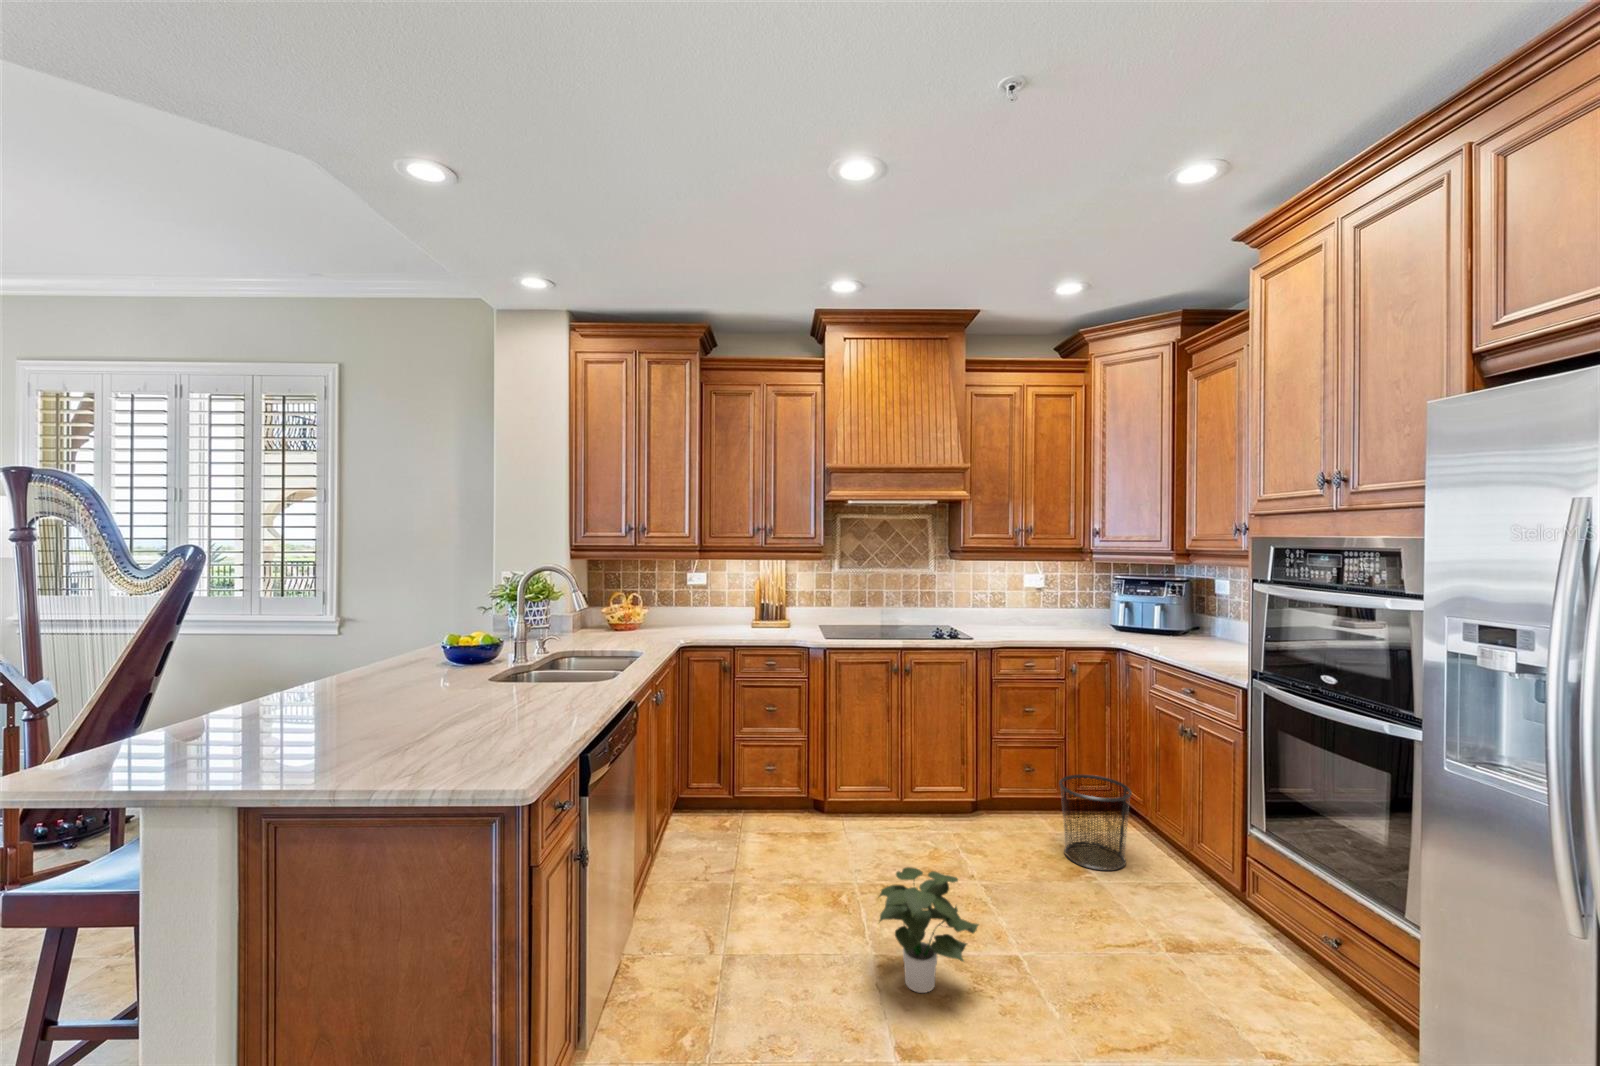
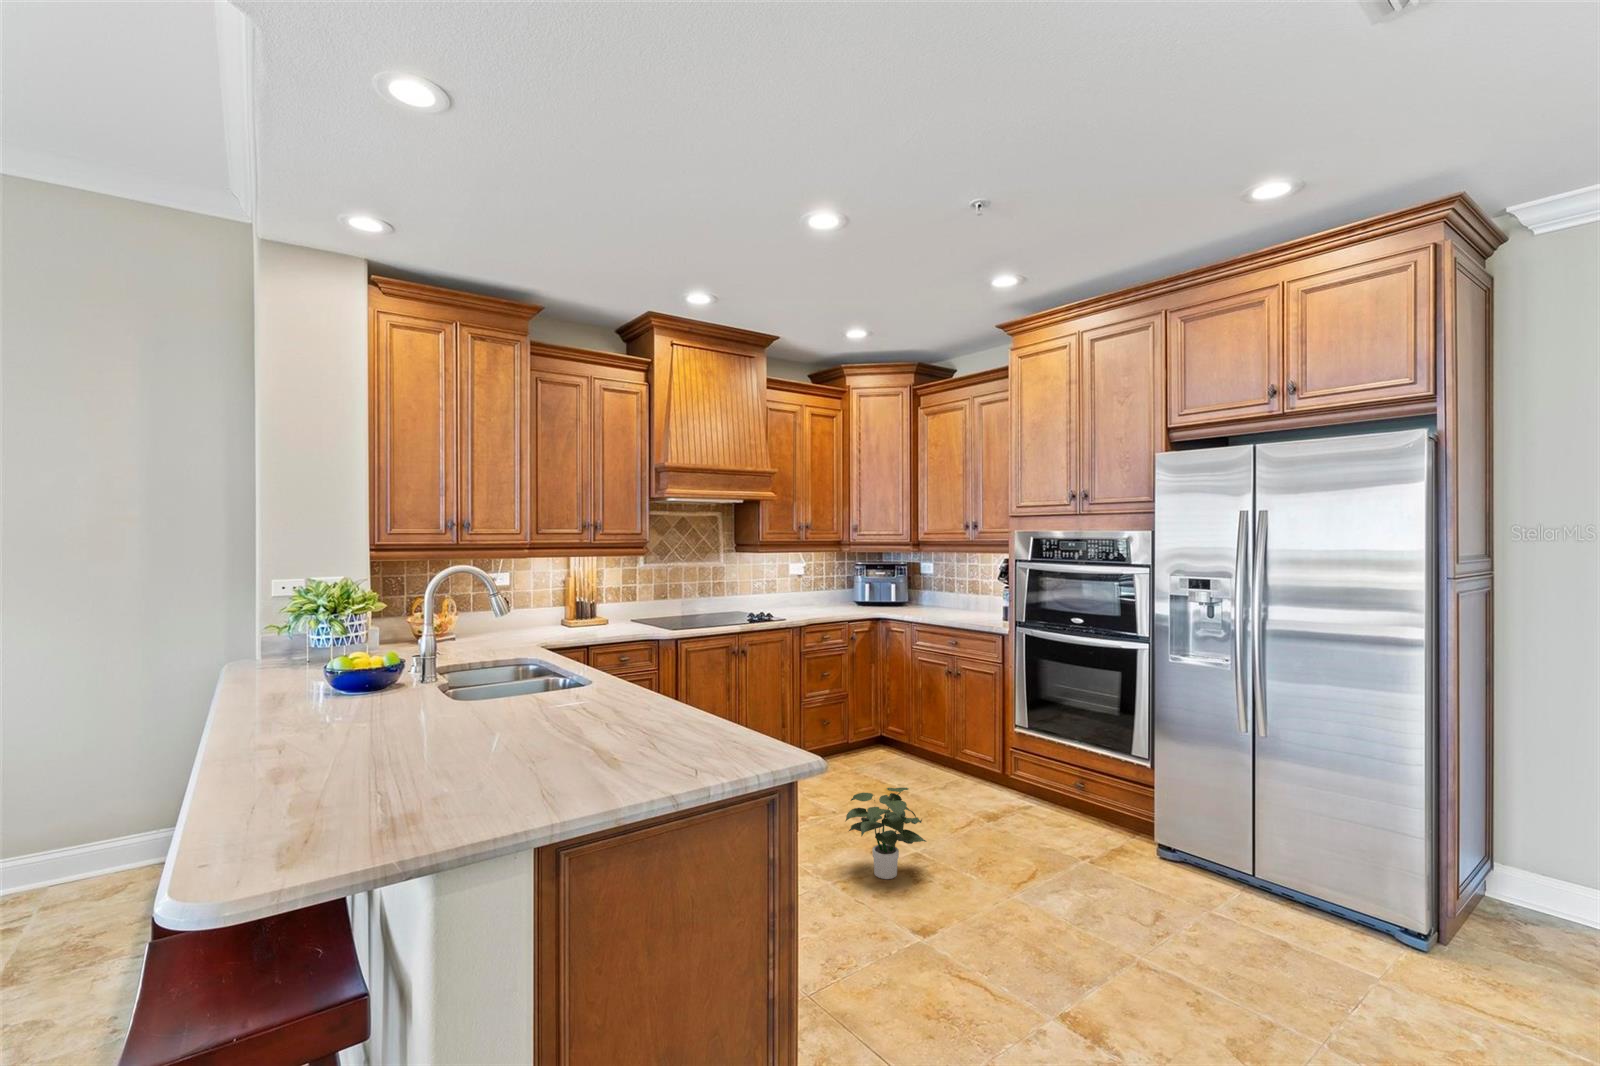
waste bin: present [1059,775,1132,871] -> none [869,715,920,783]

